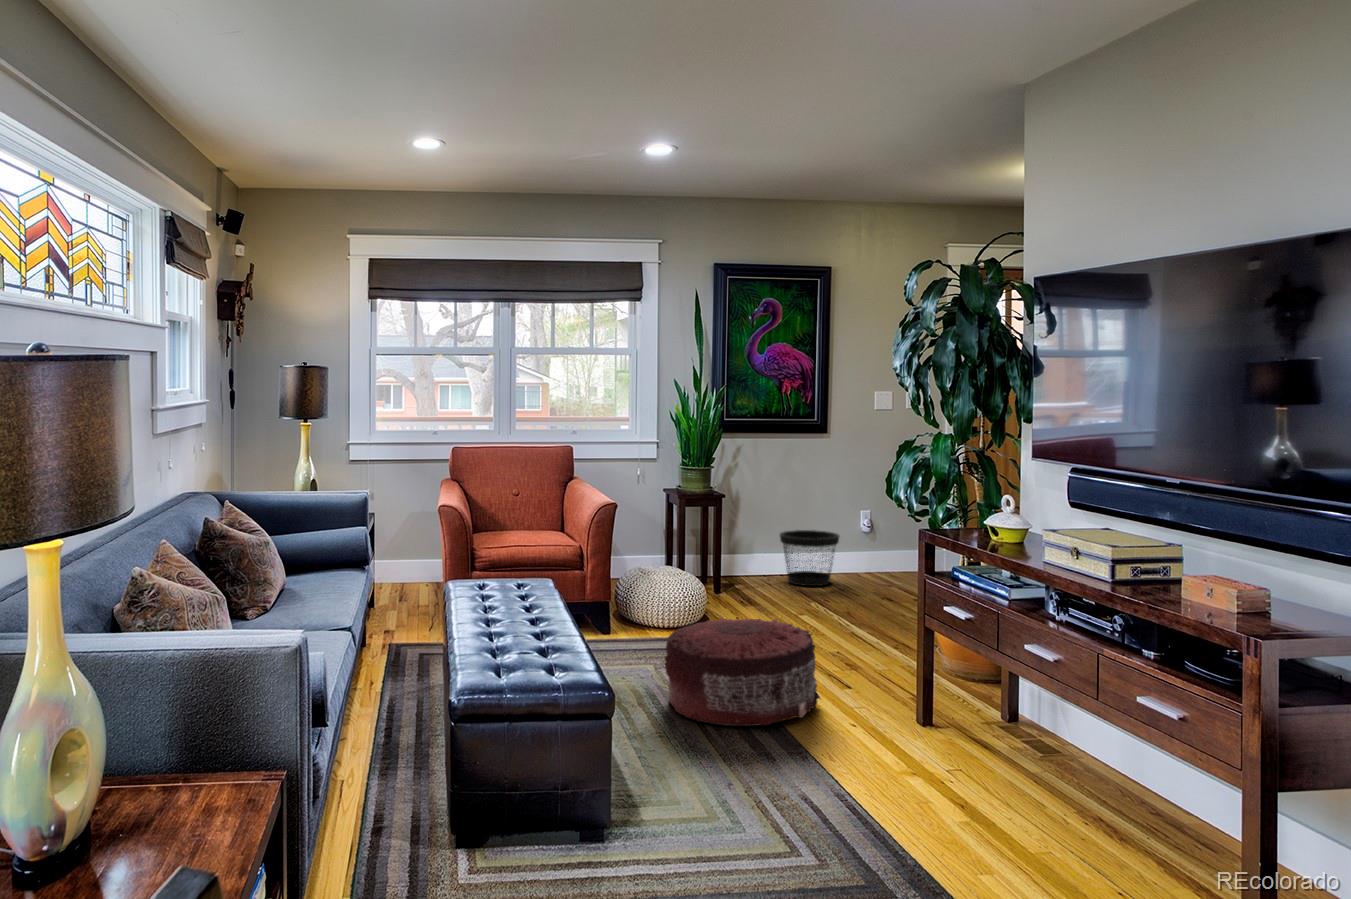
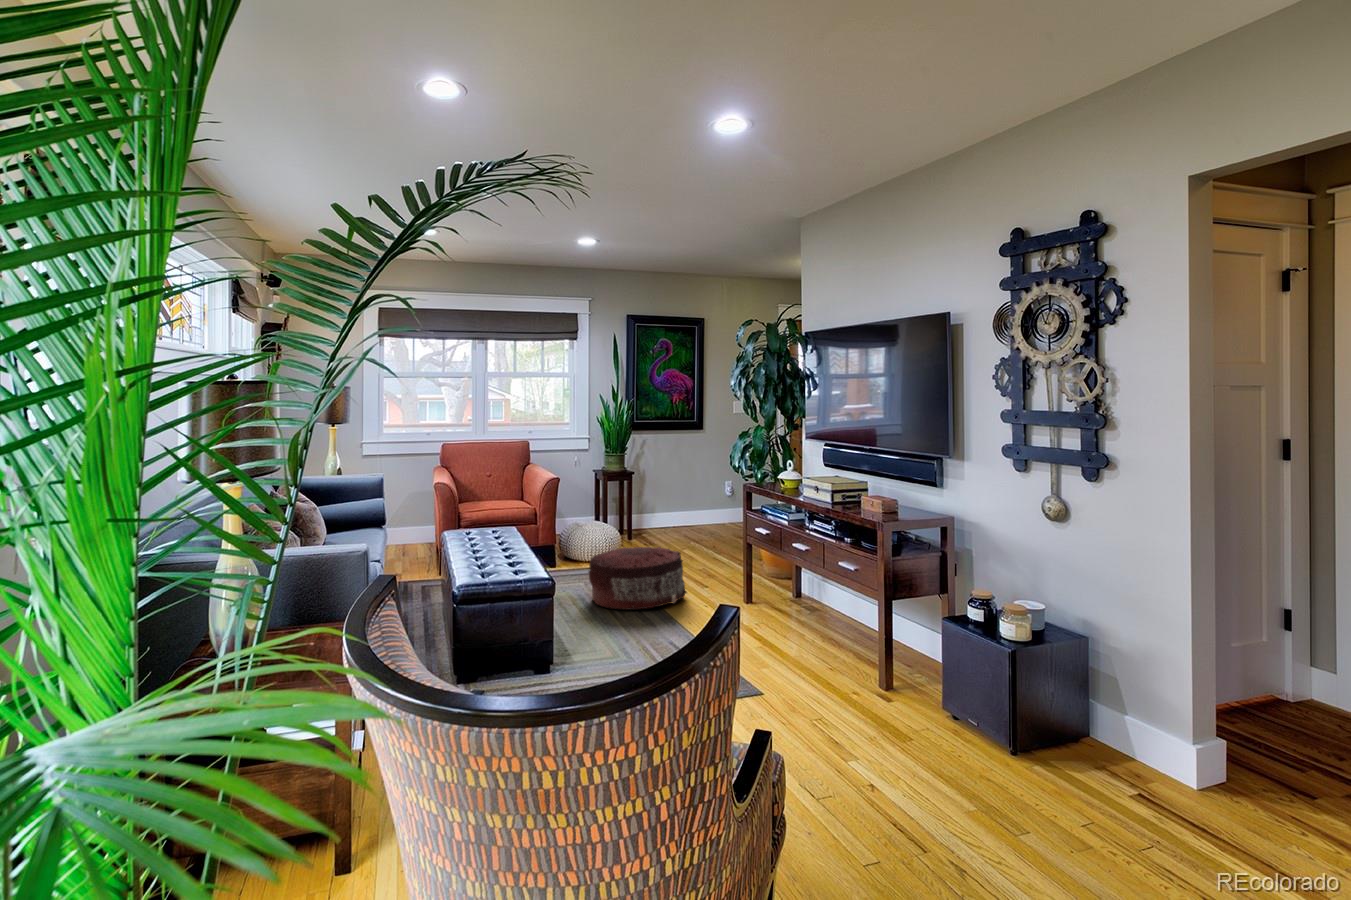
wastebasket: present [780,530,839,586] -> none [674,496,715,533]

